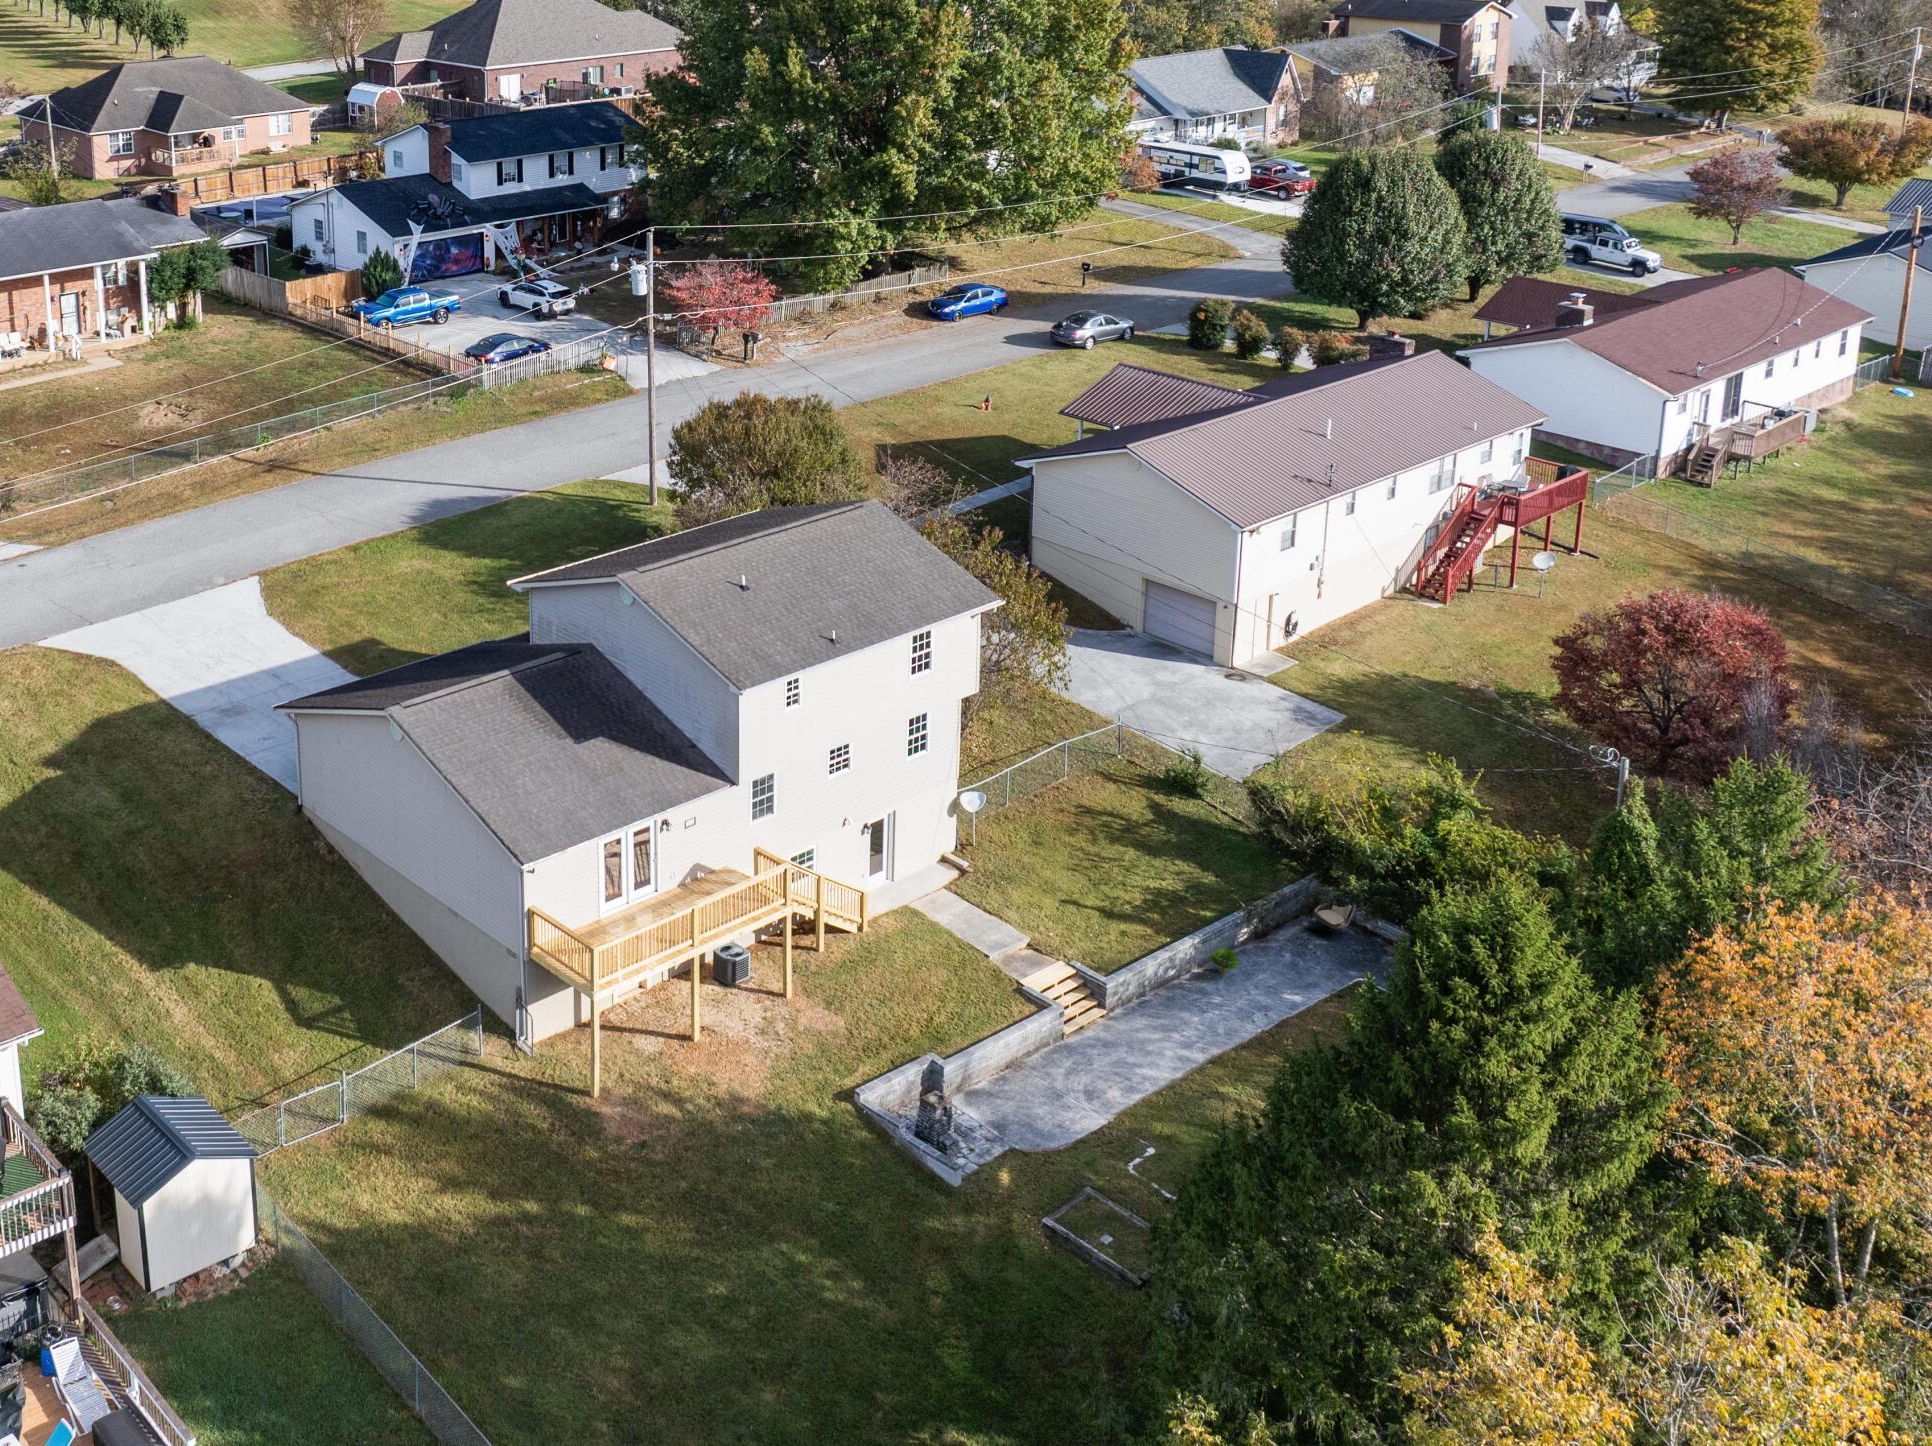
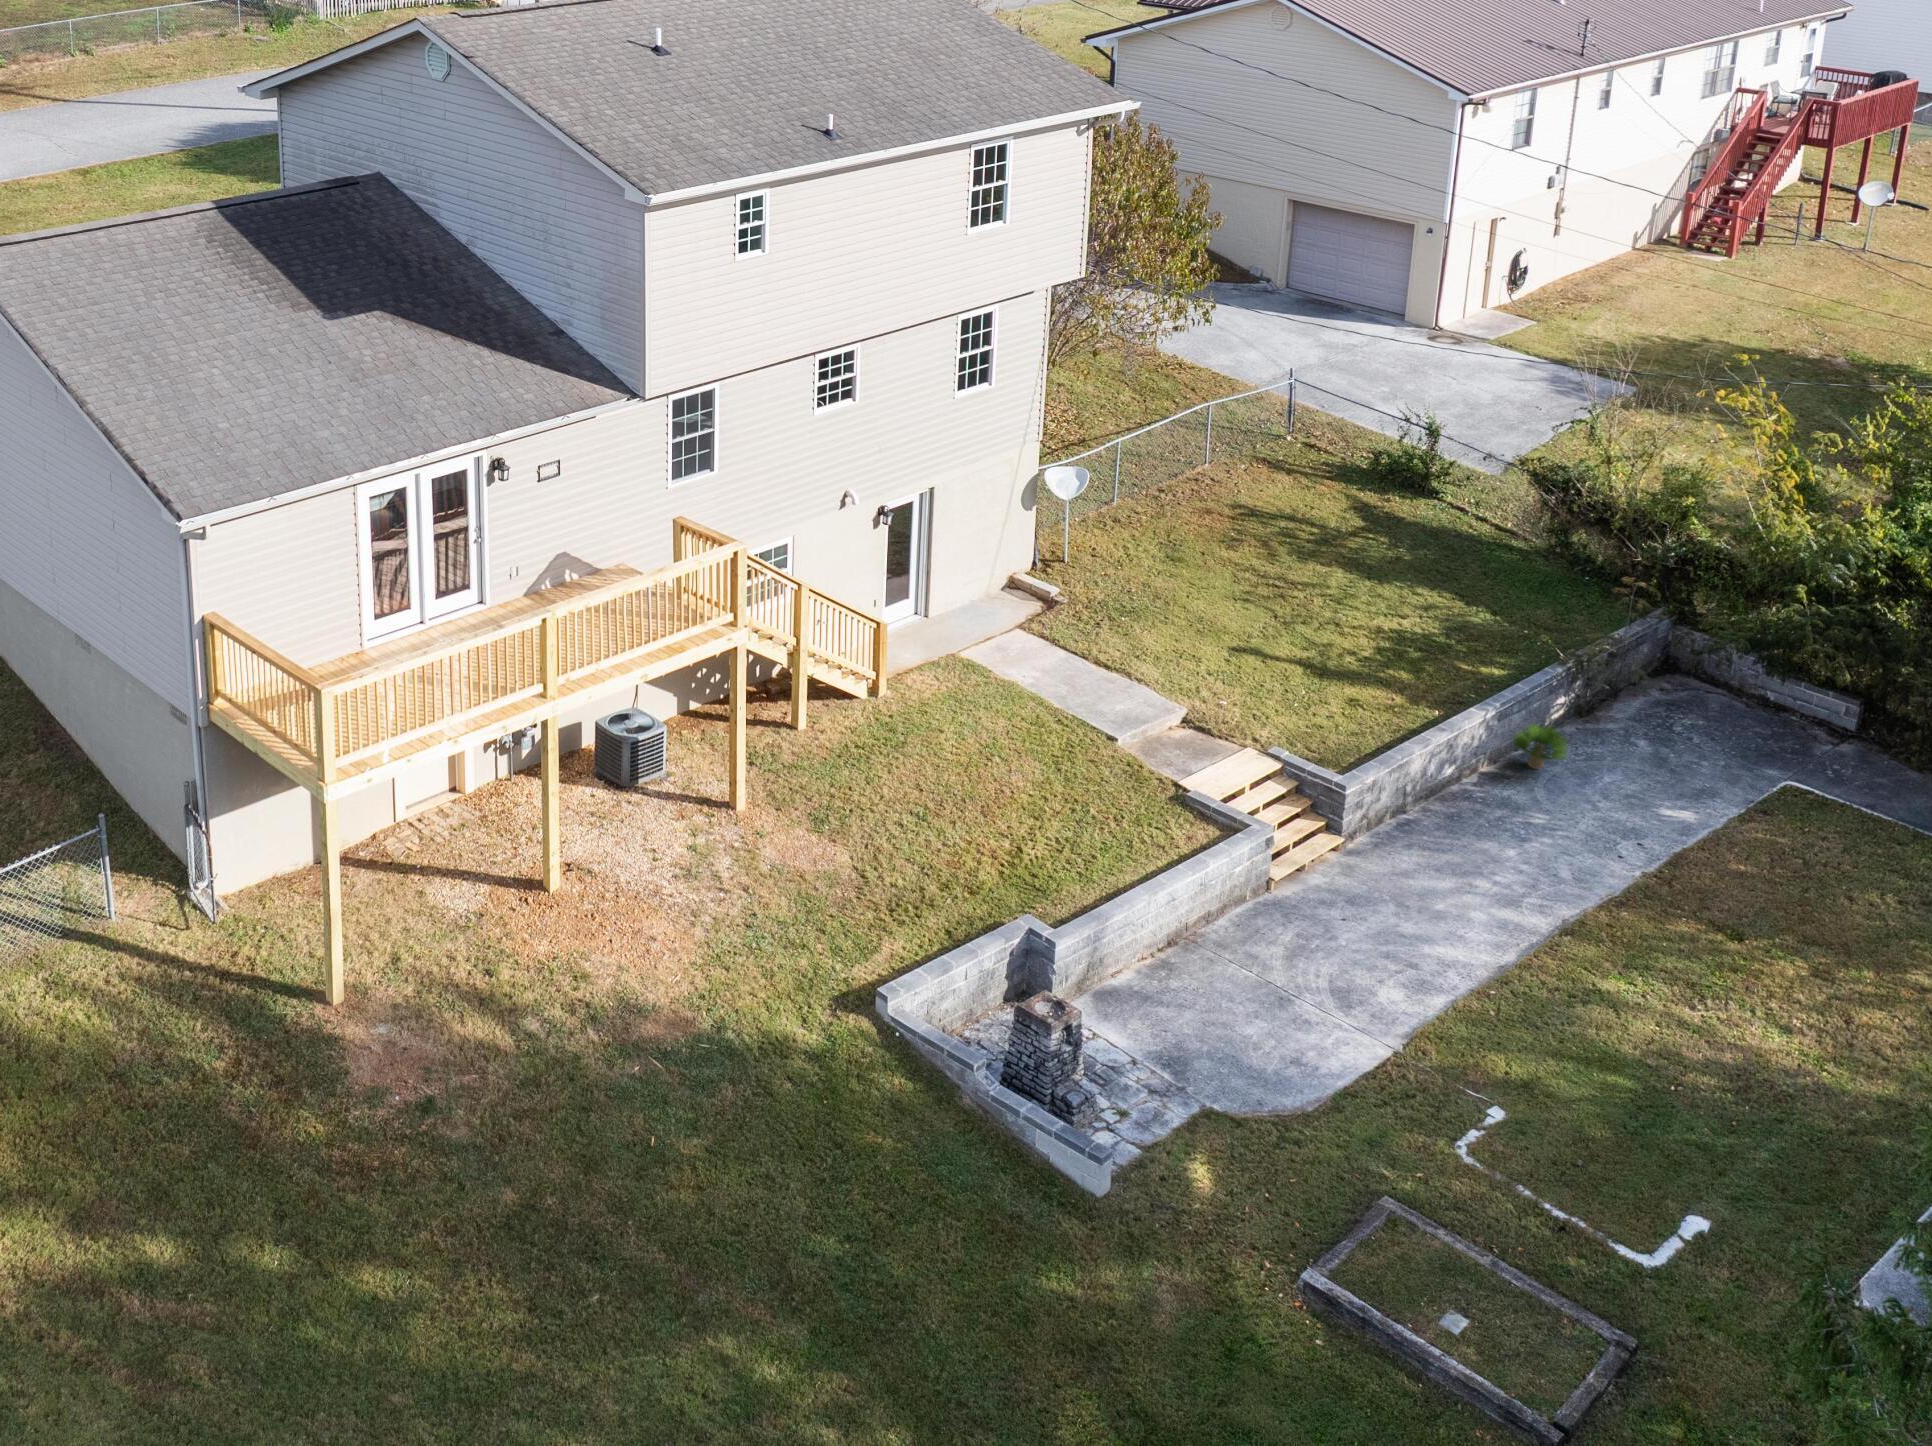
lounge chair: present [1313,903,1355,942] -> none [1671,636,1756,718]

